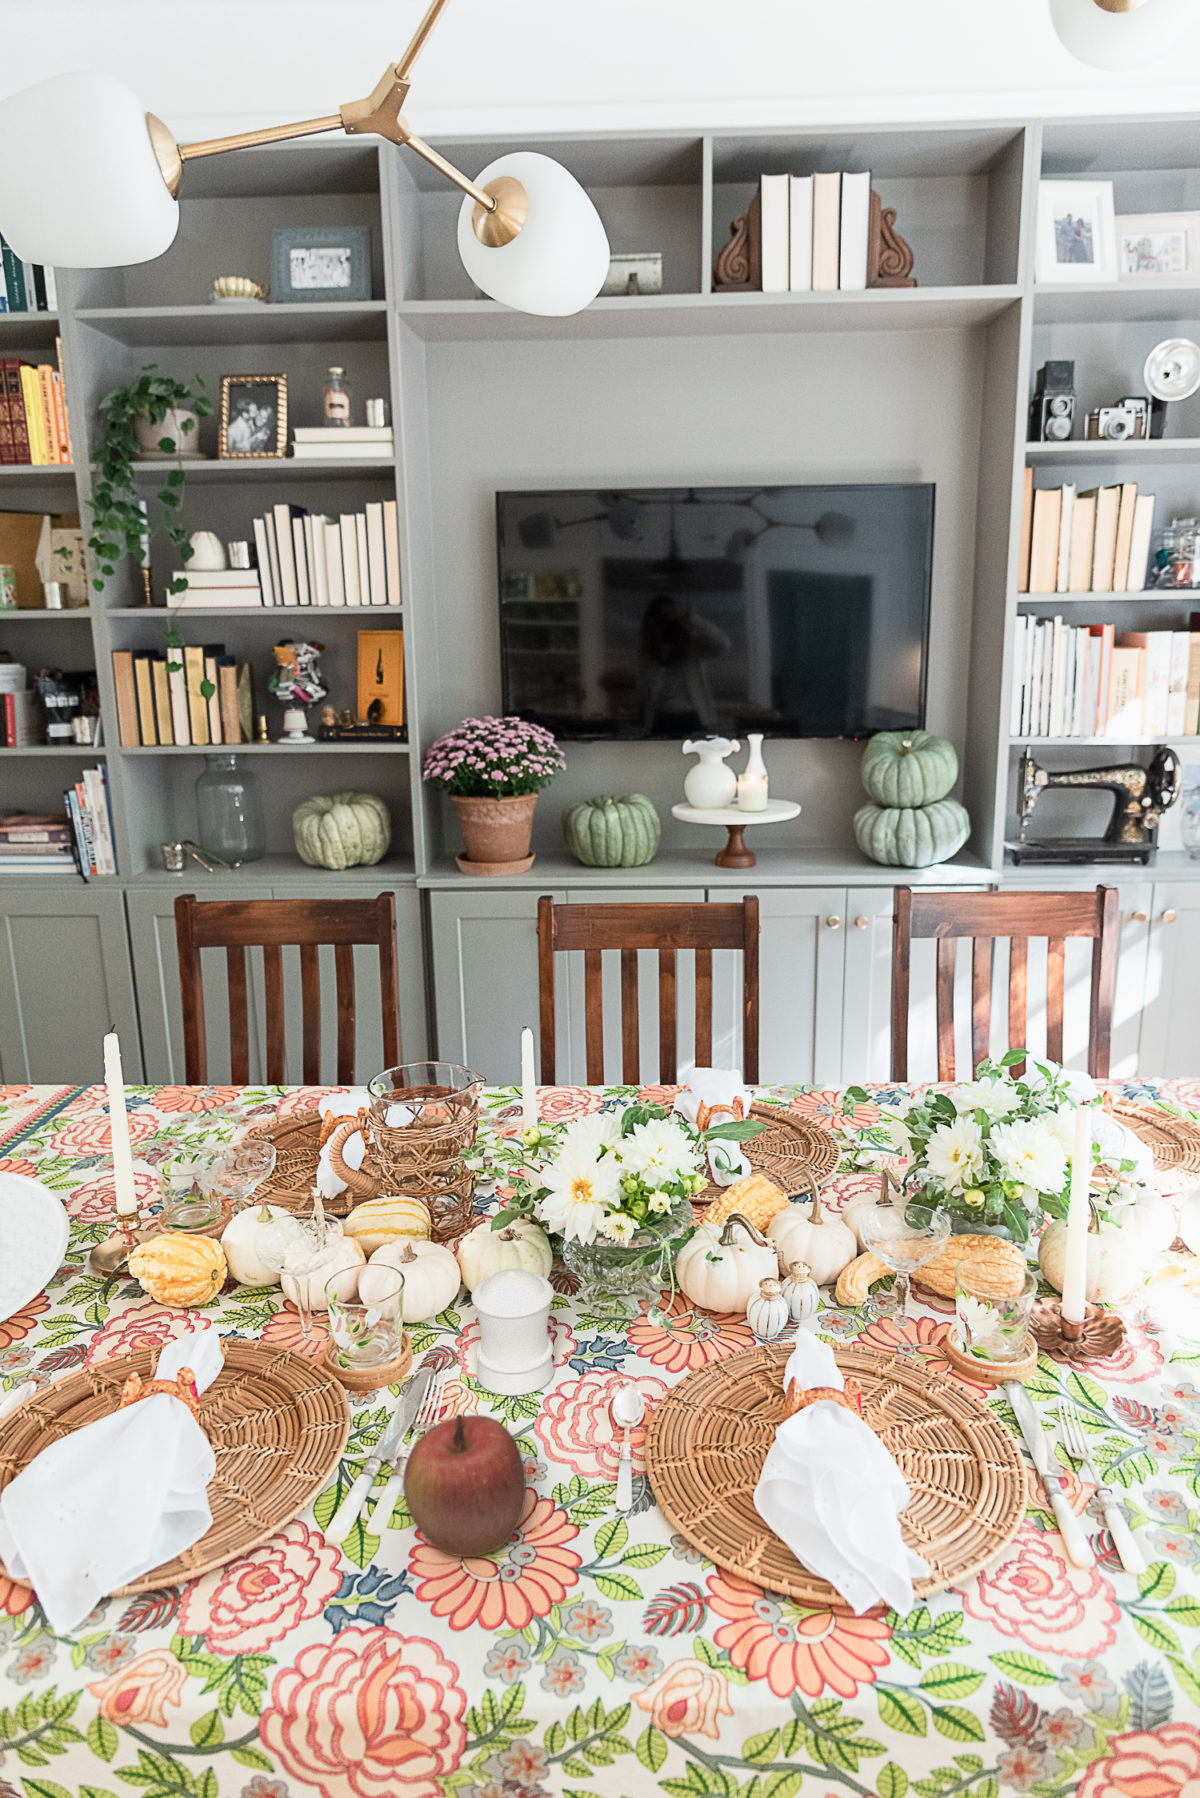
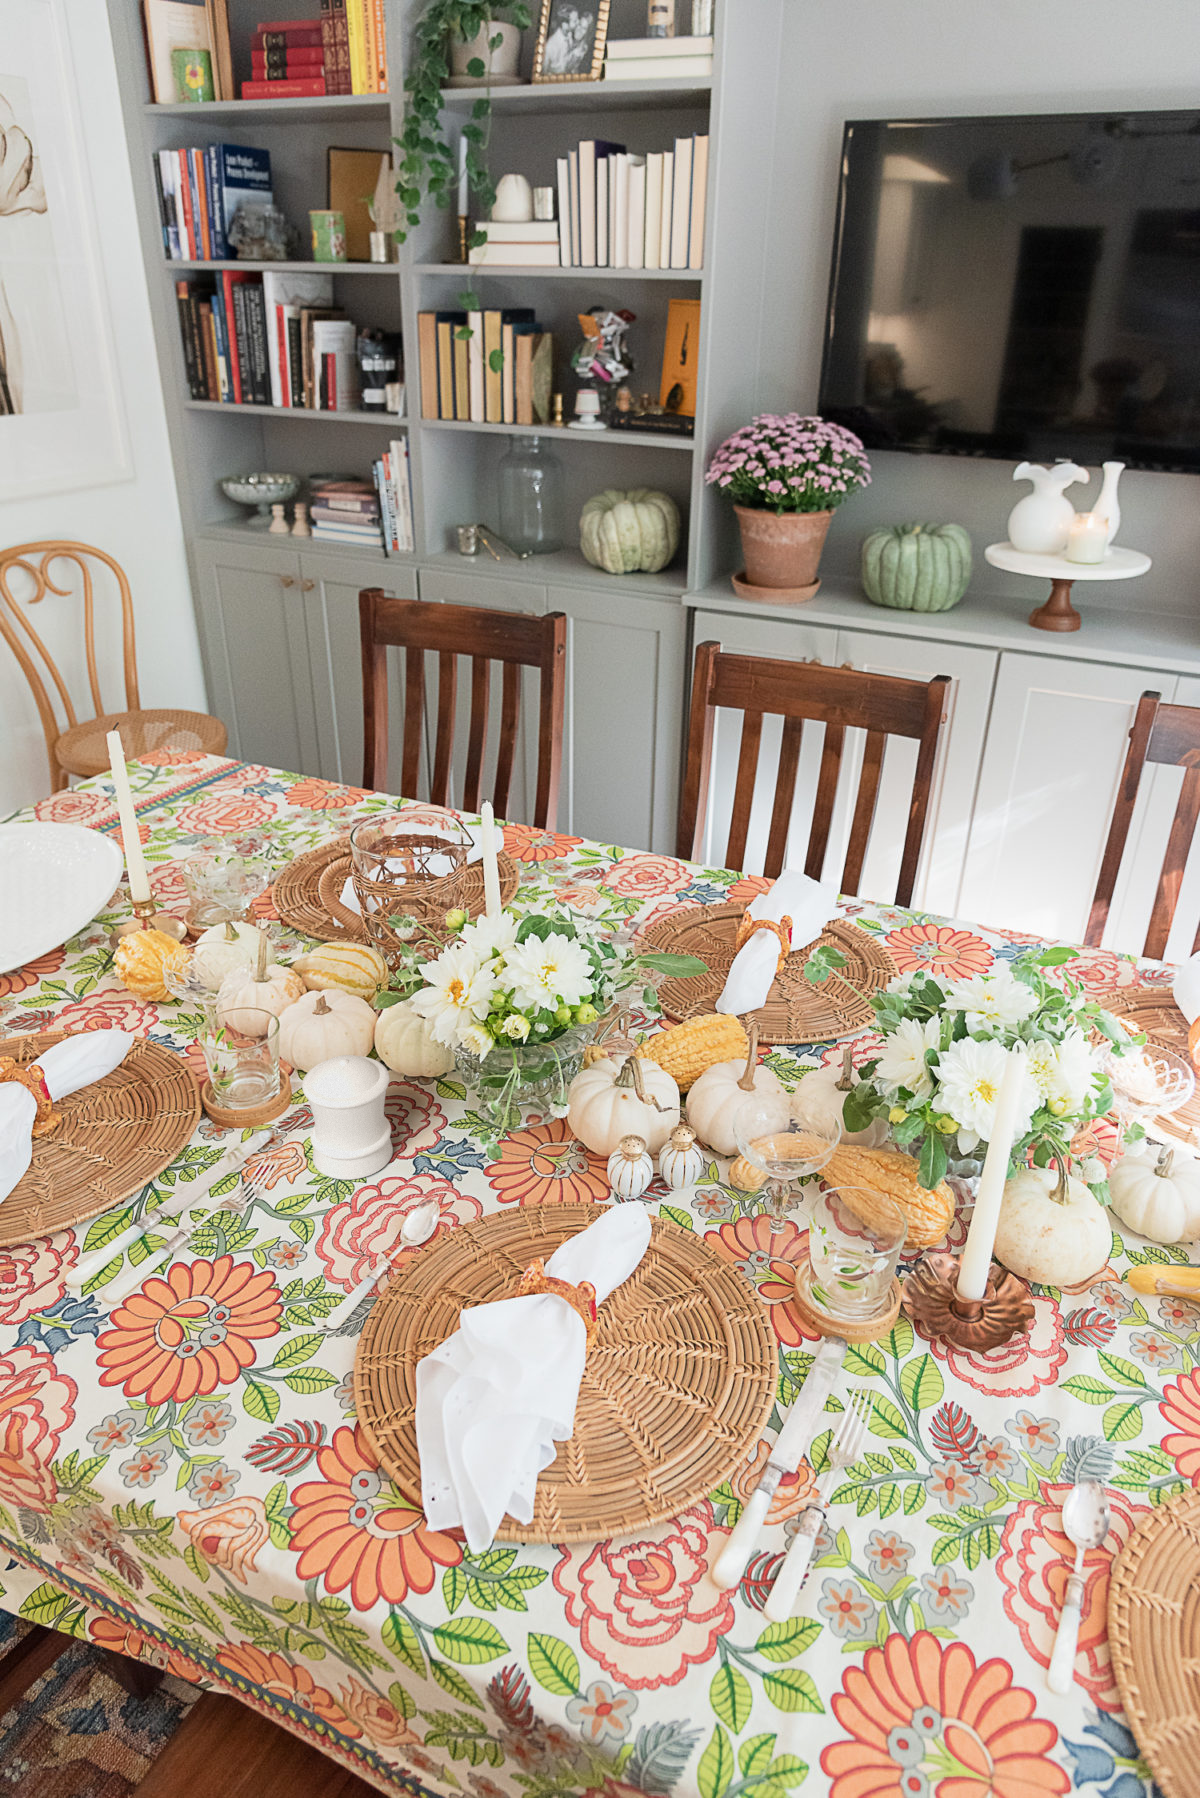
apple: present [403,1414,526,1557] -> none [104,1197,233,1329]

